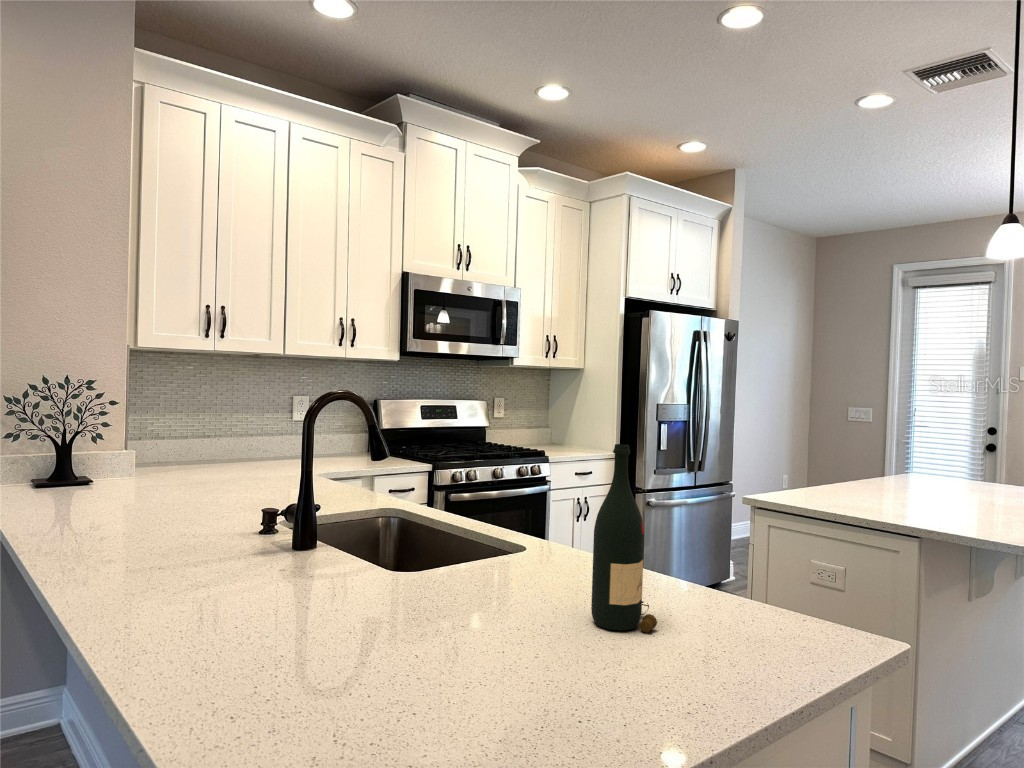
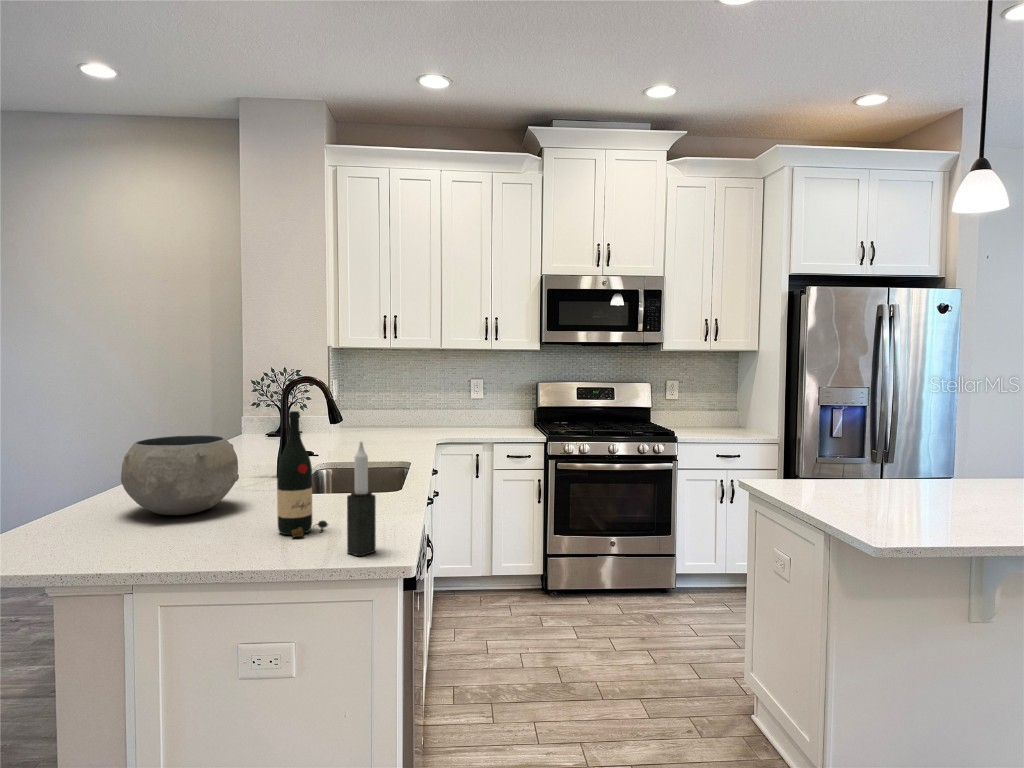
candle: none [755,480,796,637] -> present [347,441,376,556]
ceramic bowl: none [247,492,445,642] -> present [121,435,239,515]

